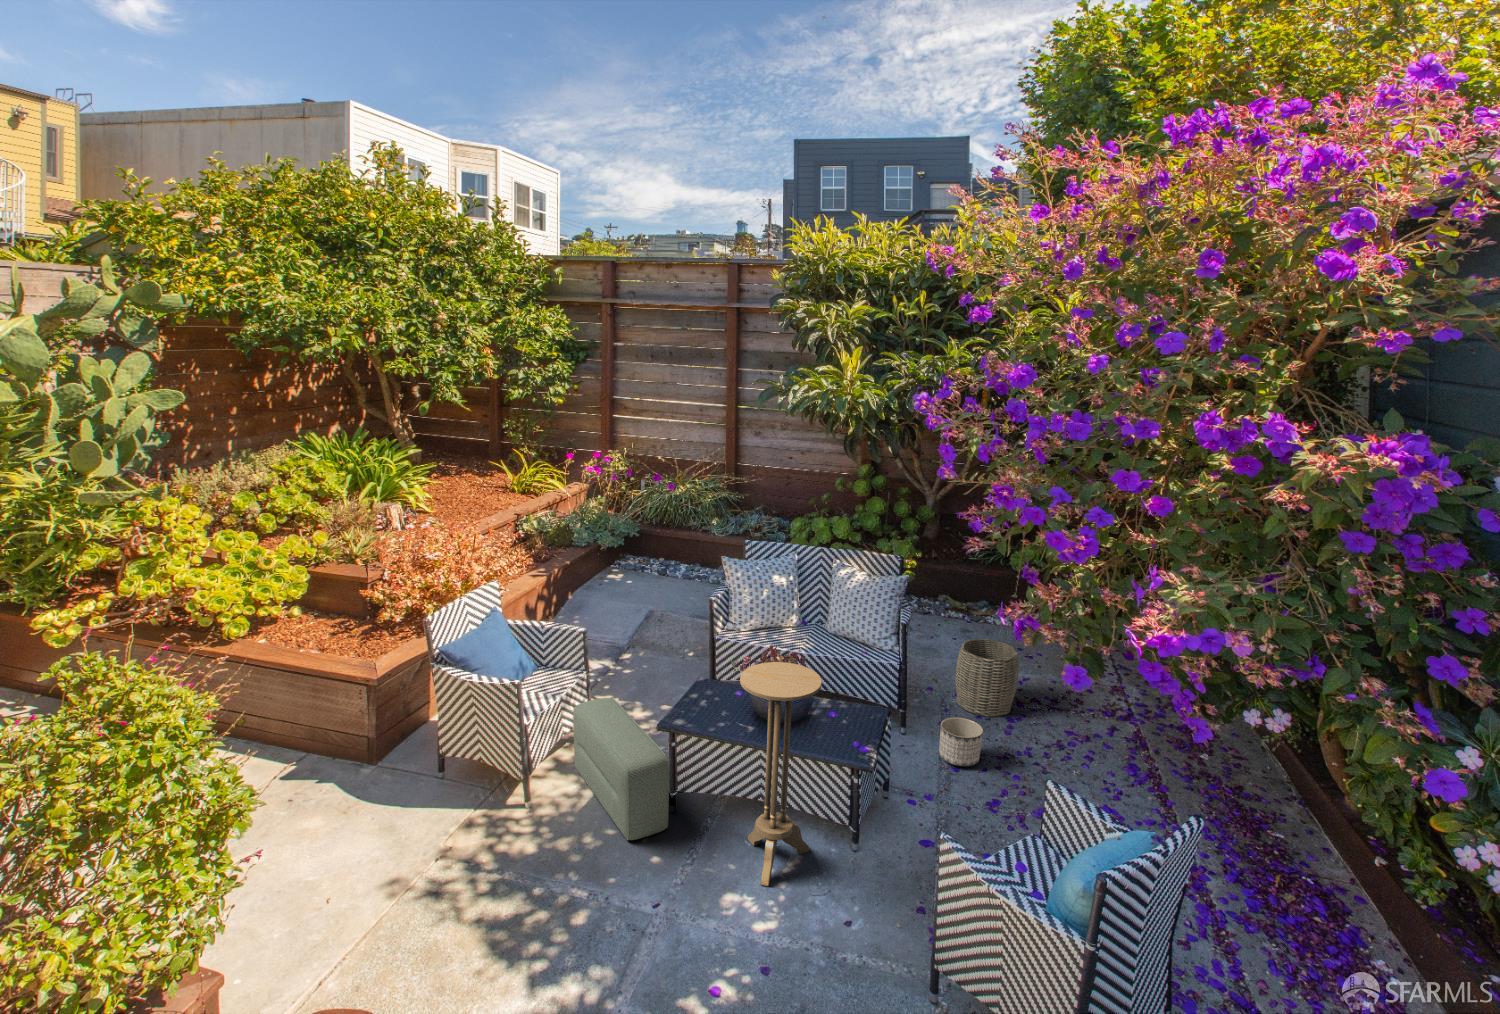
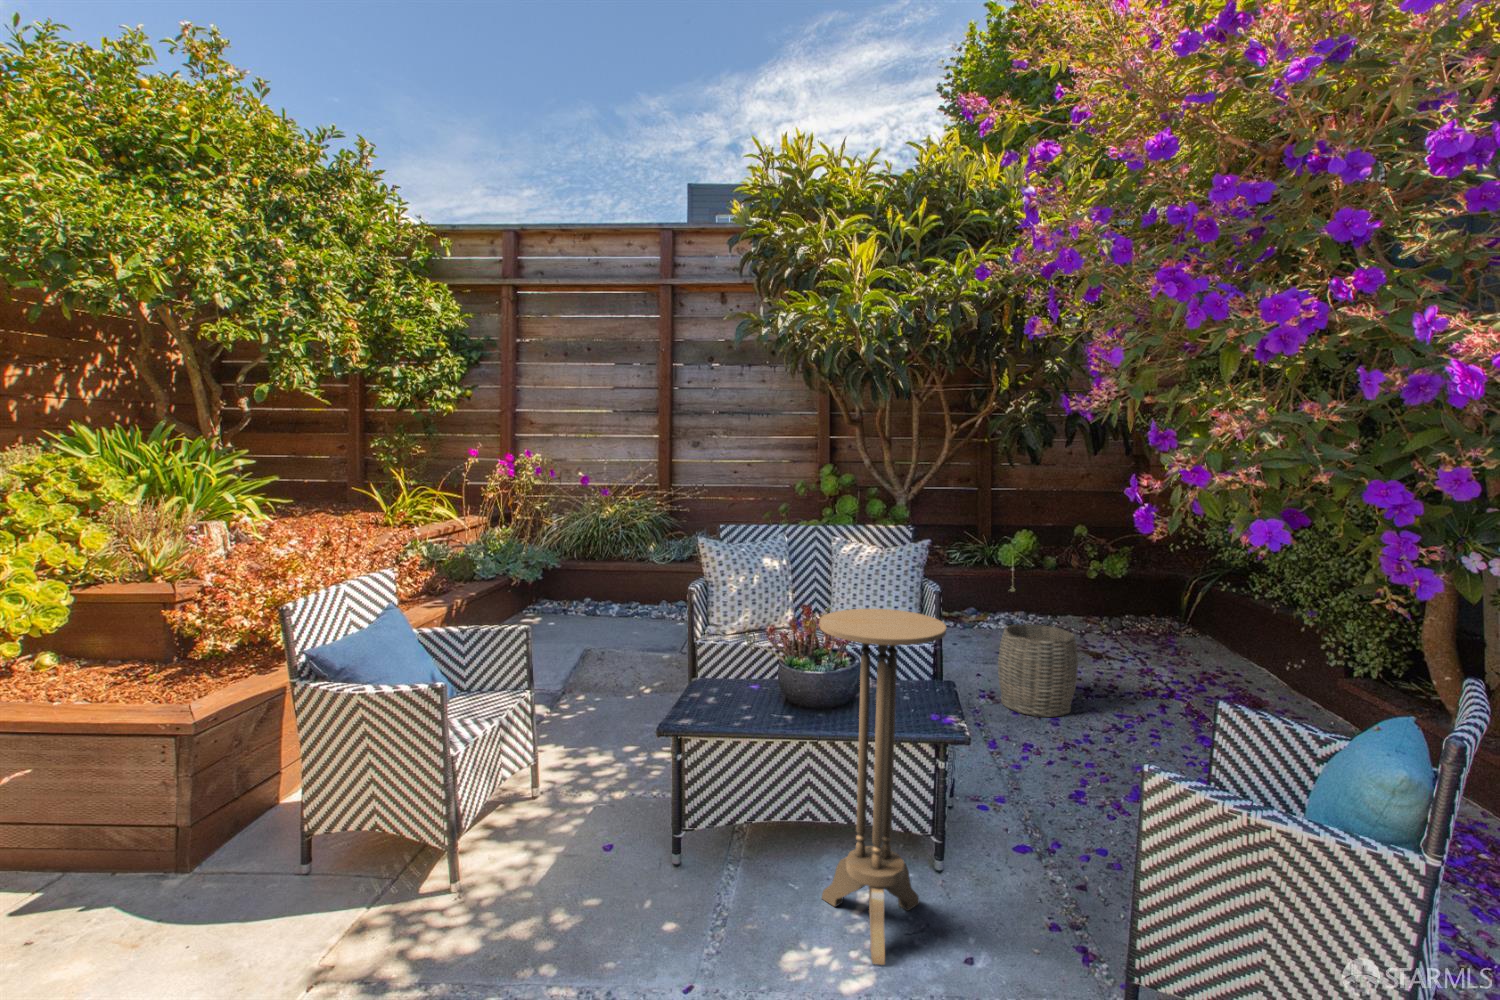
pouf: present [573,697,669,840] -> none [521,715,696,923]
planter: present [939,718,983,766] -> none [1020,711,1078,772]

